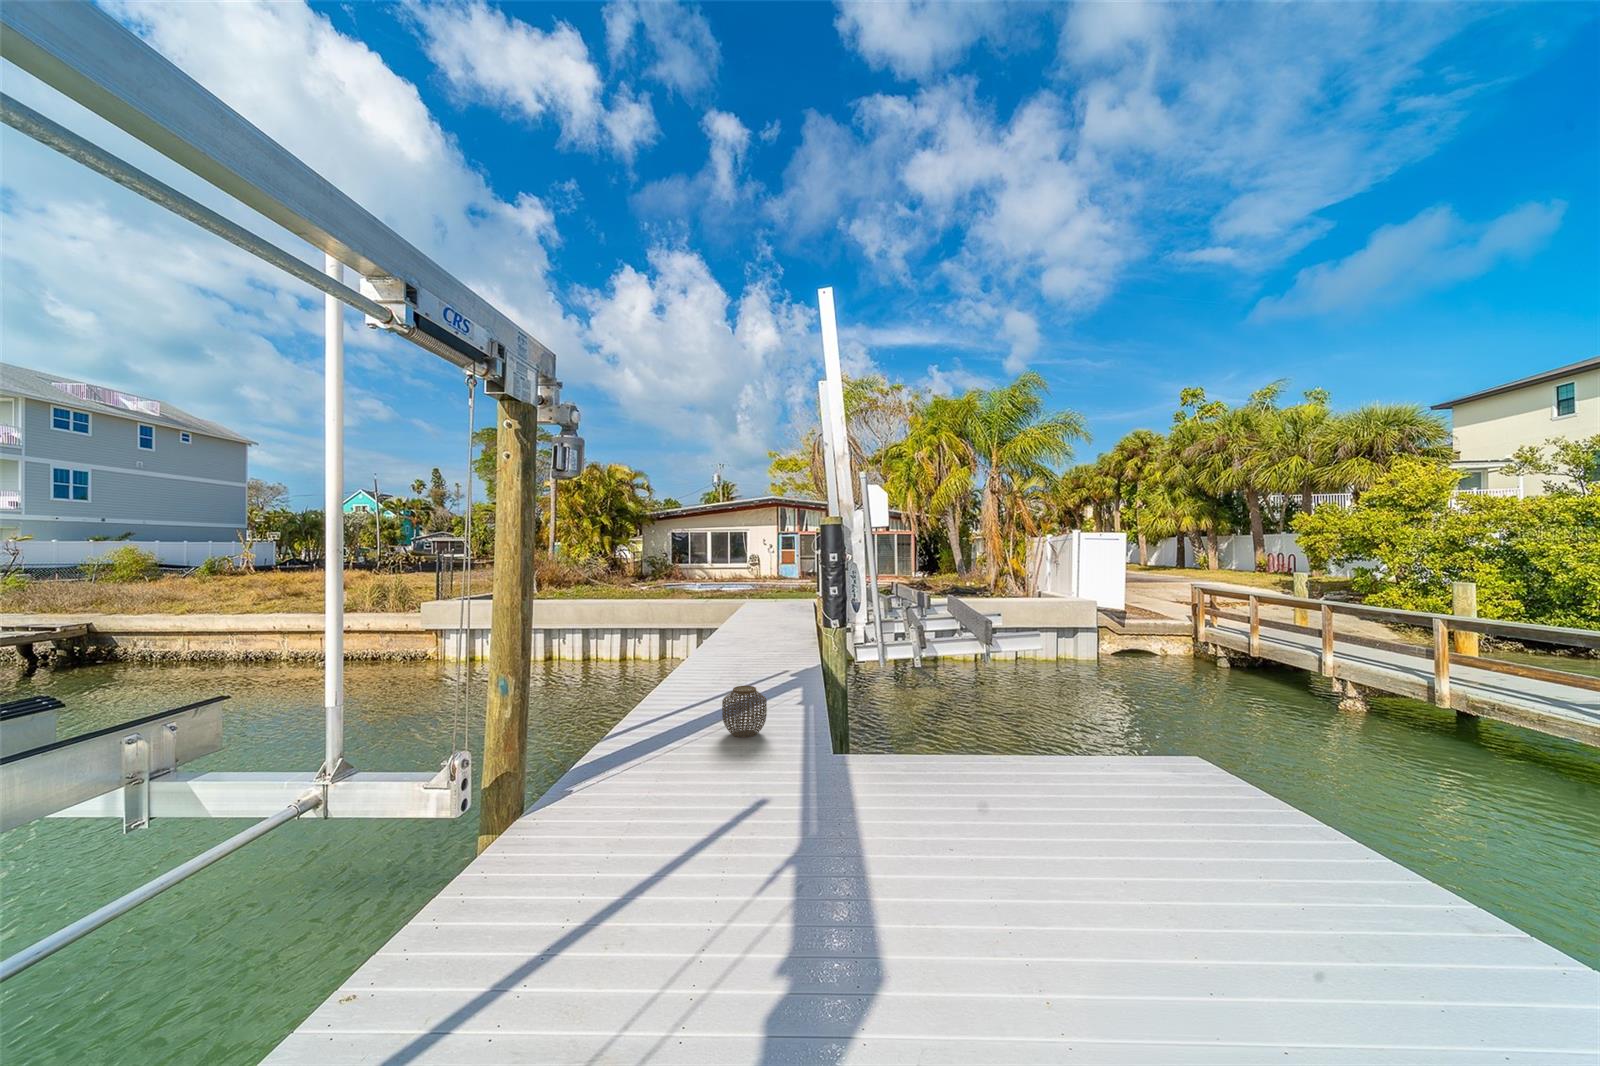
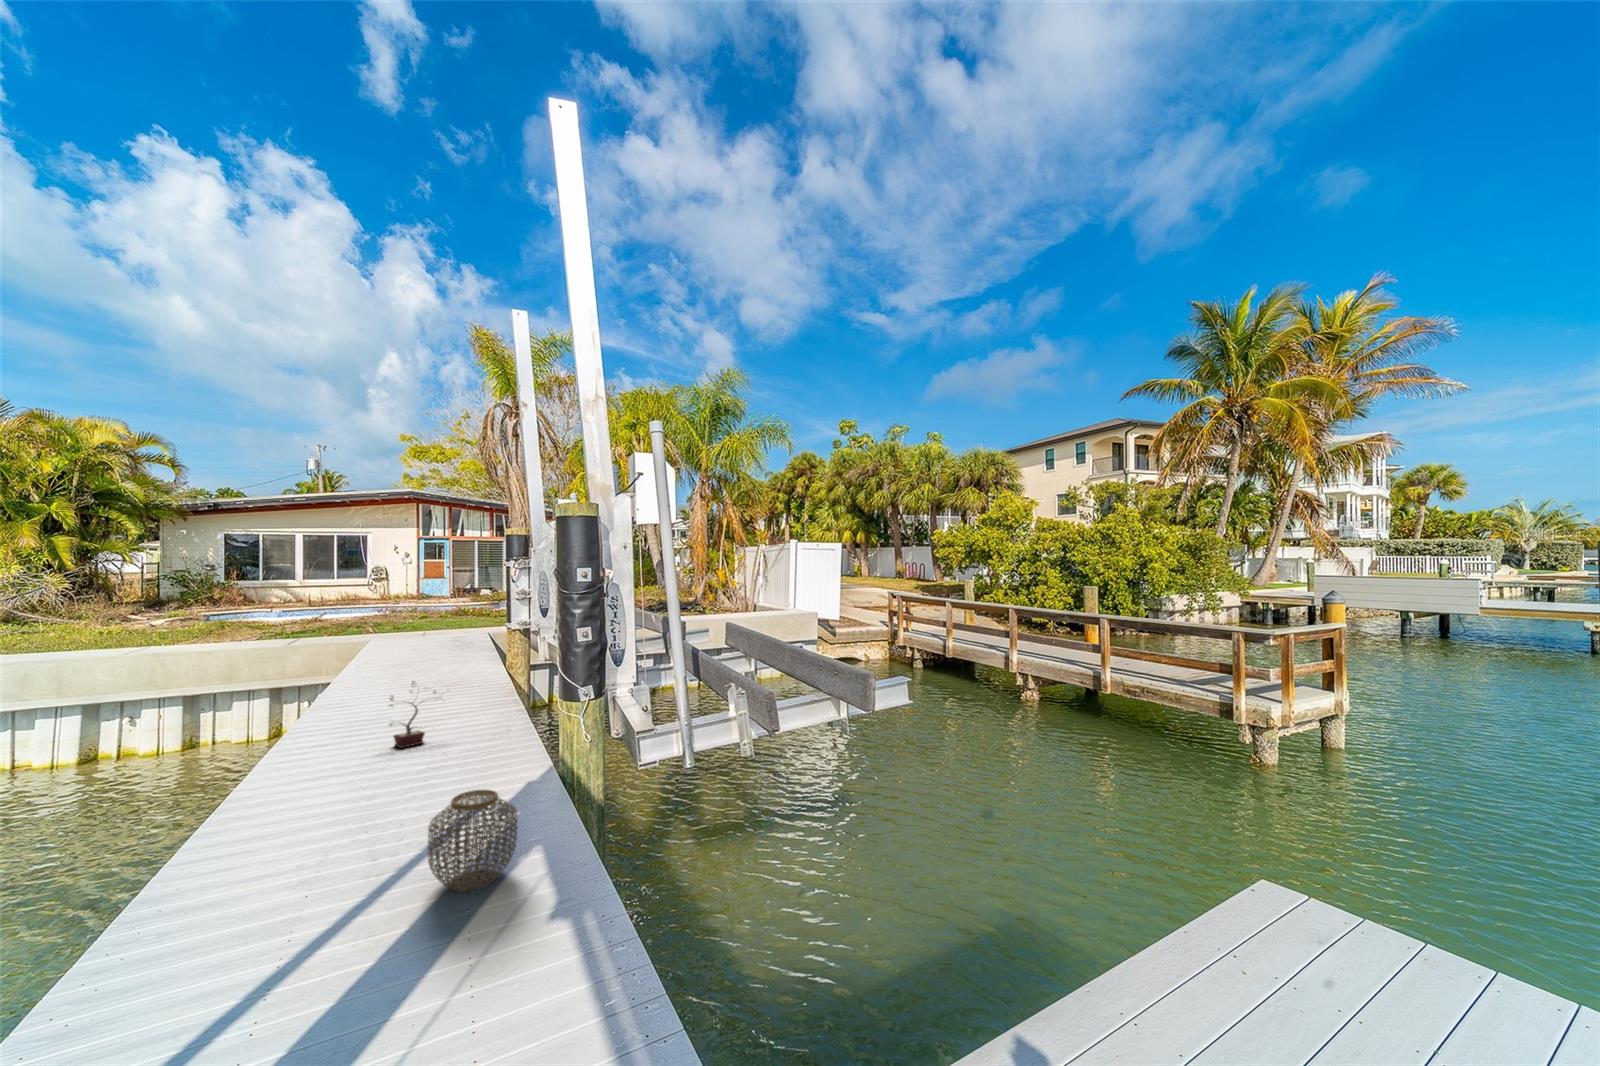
potted plant: none [727,629,763,670] -> present [389,681,449,748]

